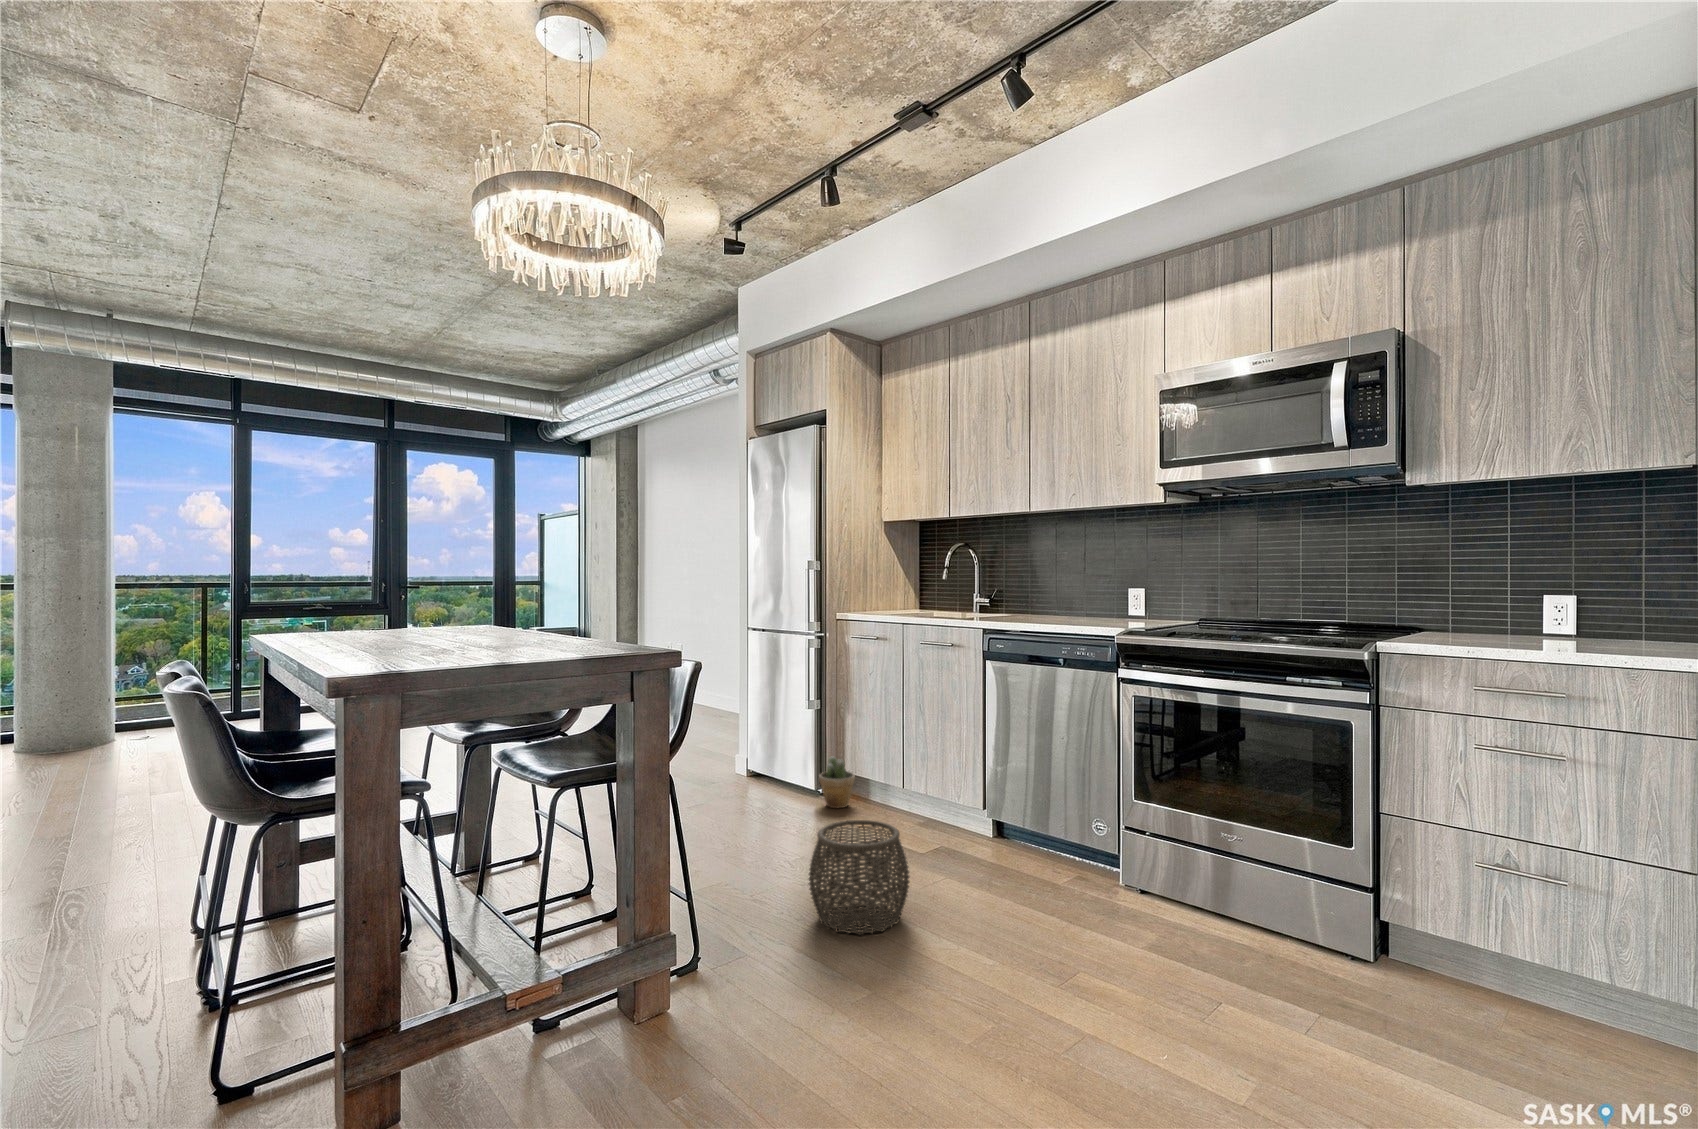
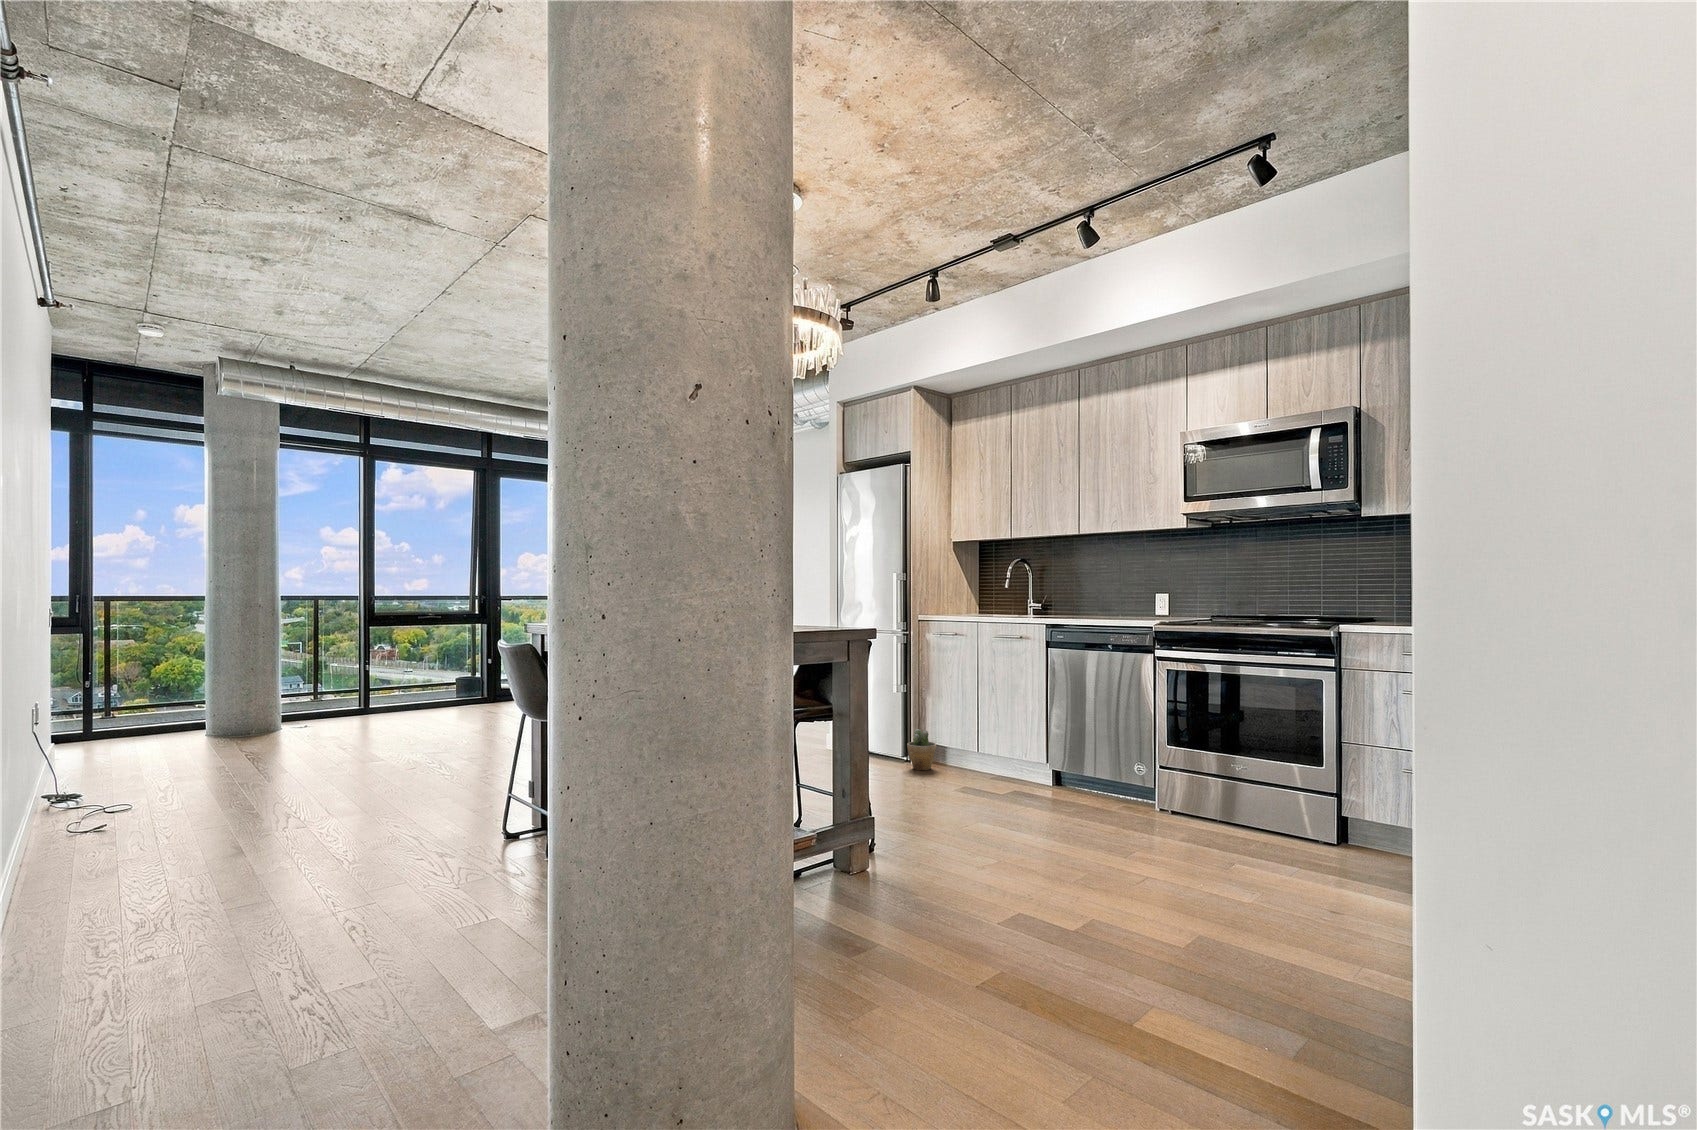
woven basket: present [809,820,910,935] -> none [931,758,1006,835]

